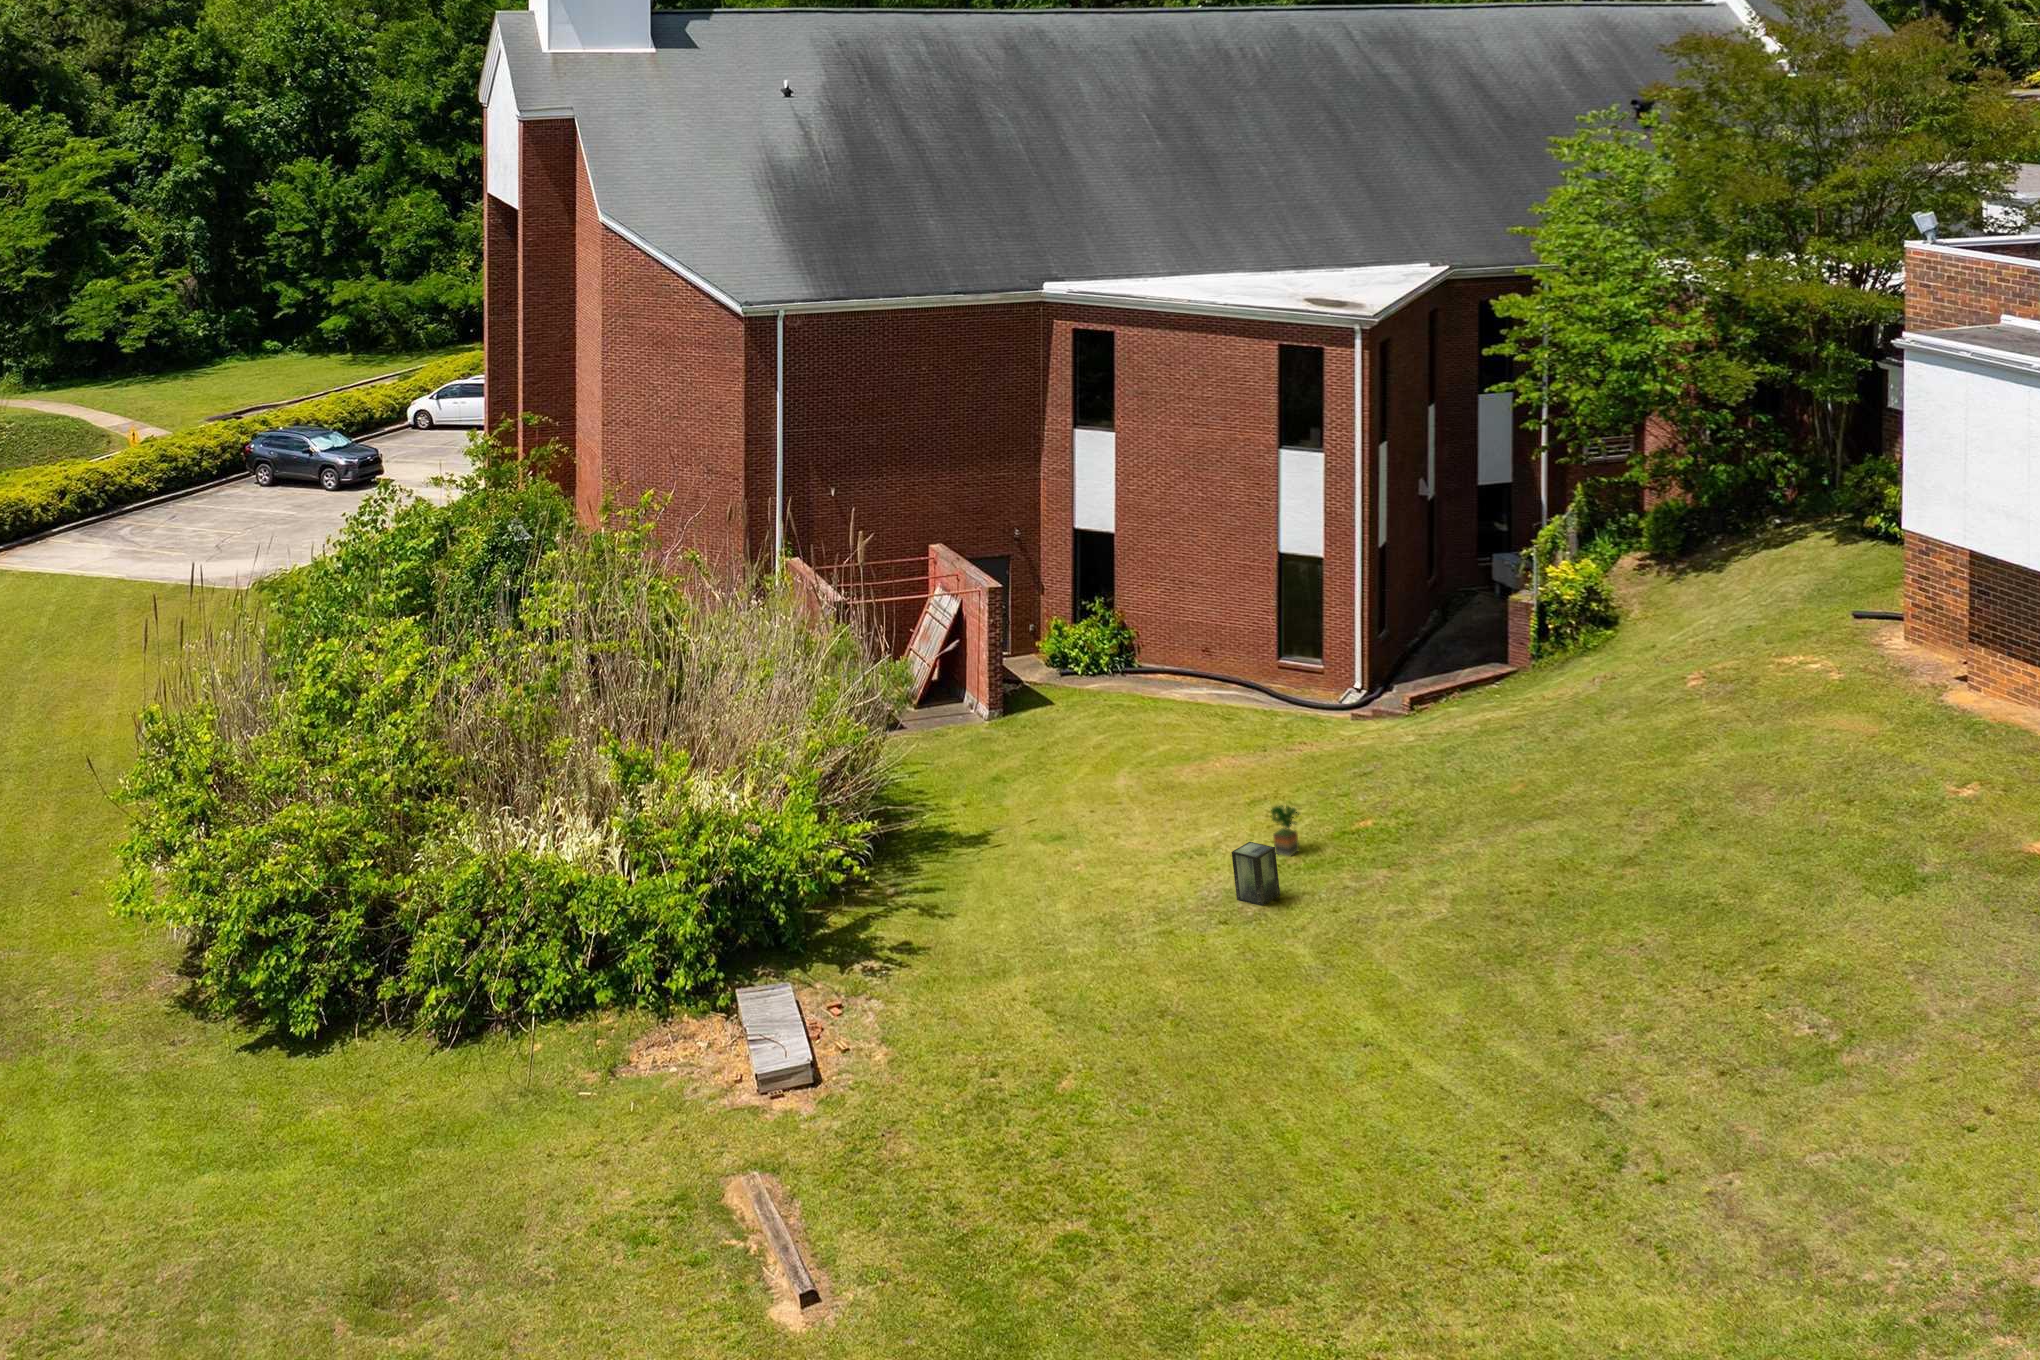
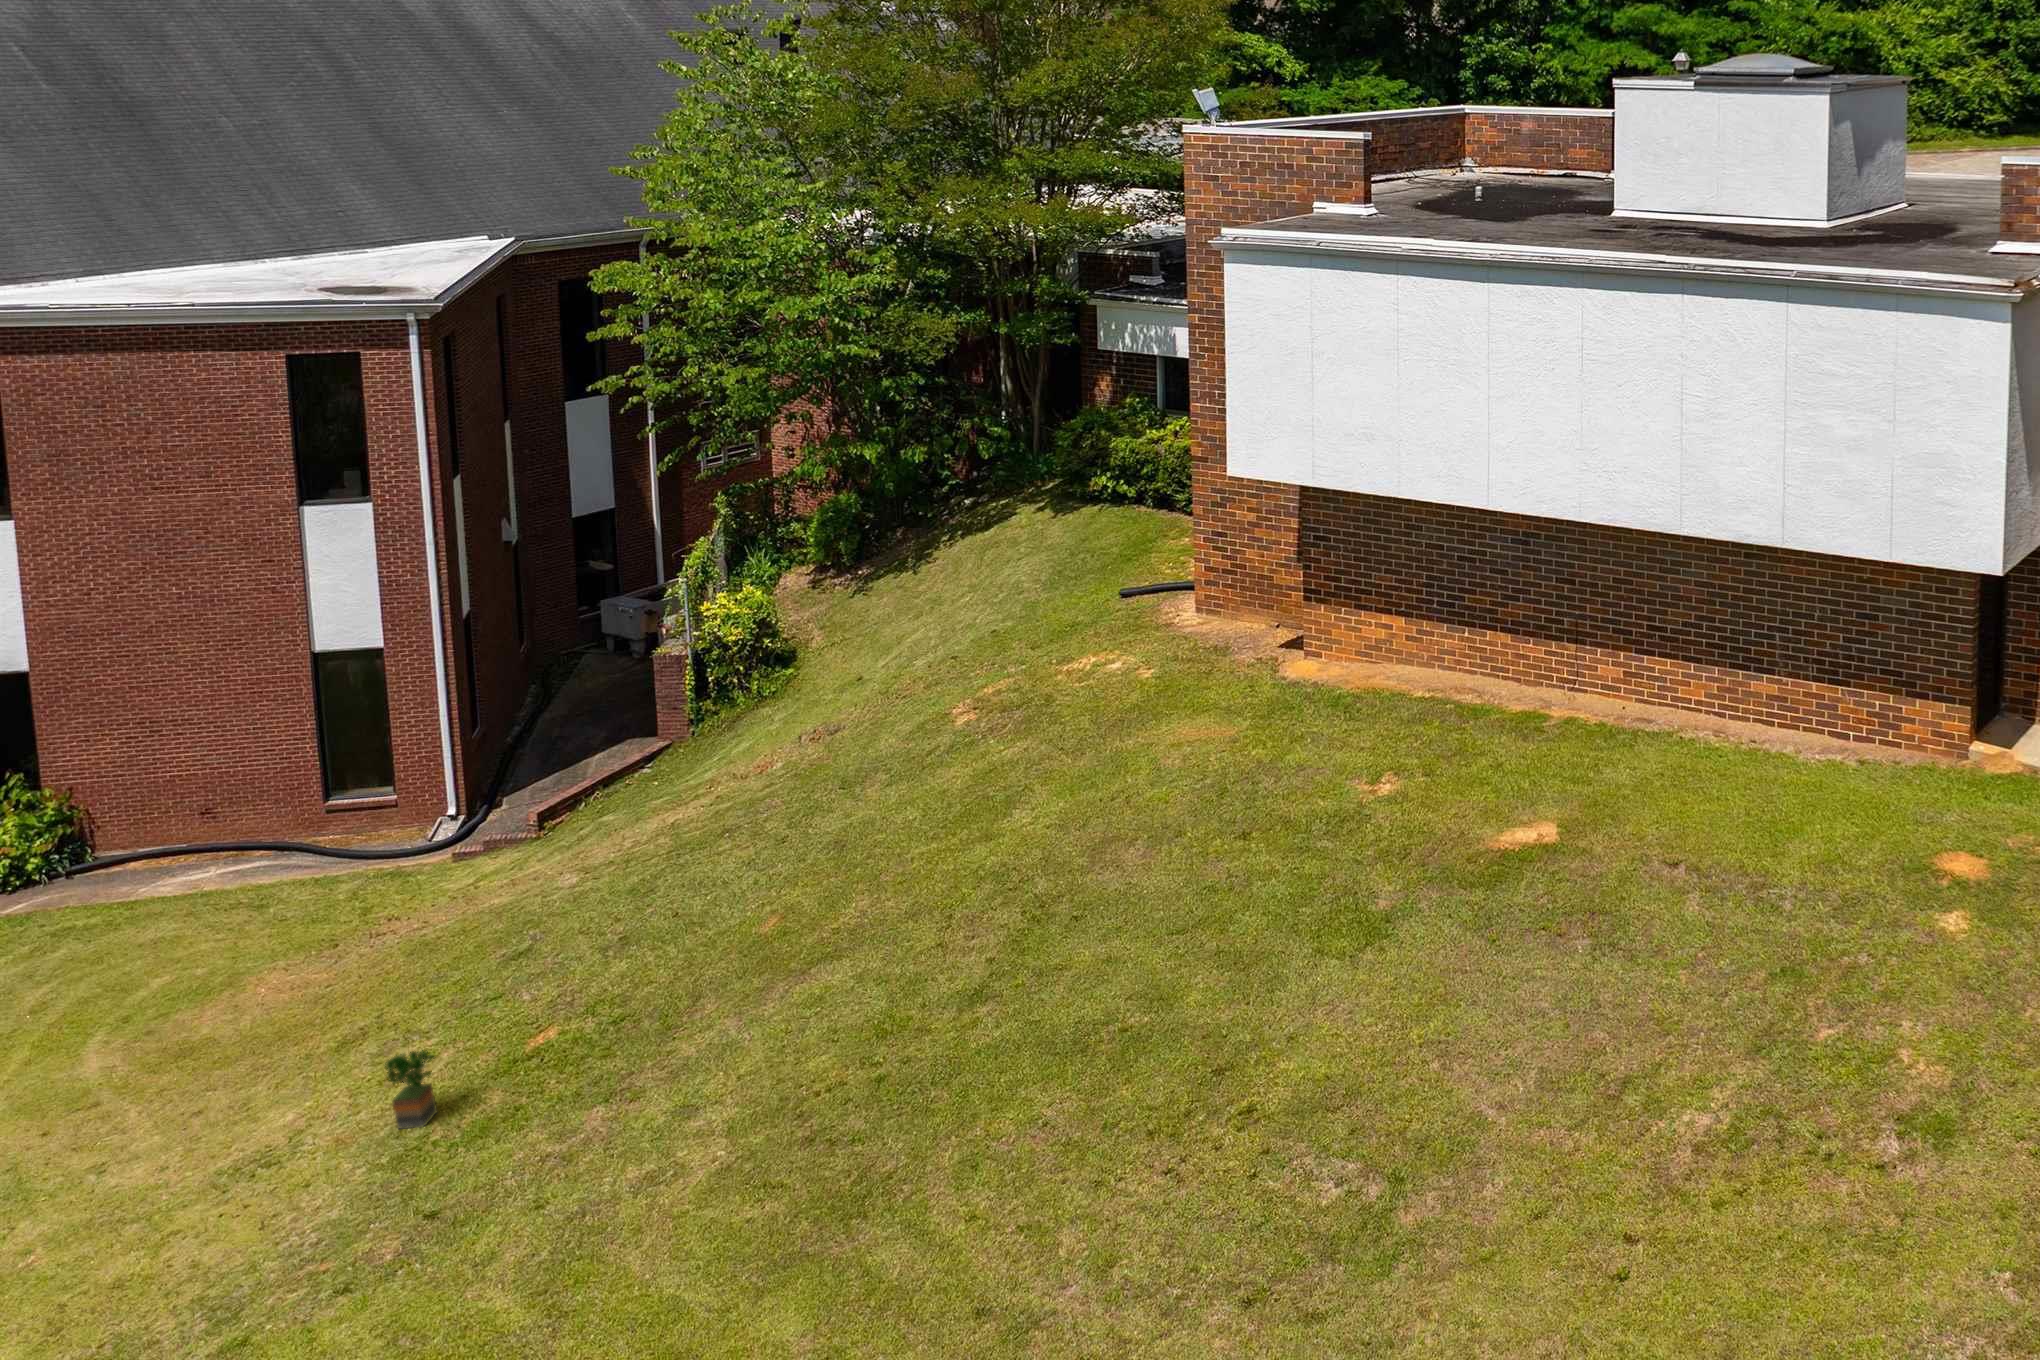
storage box: present [1232,842,1280,906] -> none [333,1131,423,1235]

